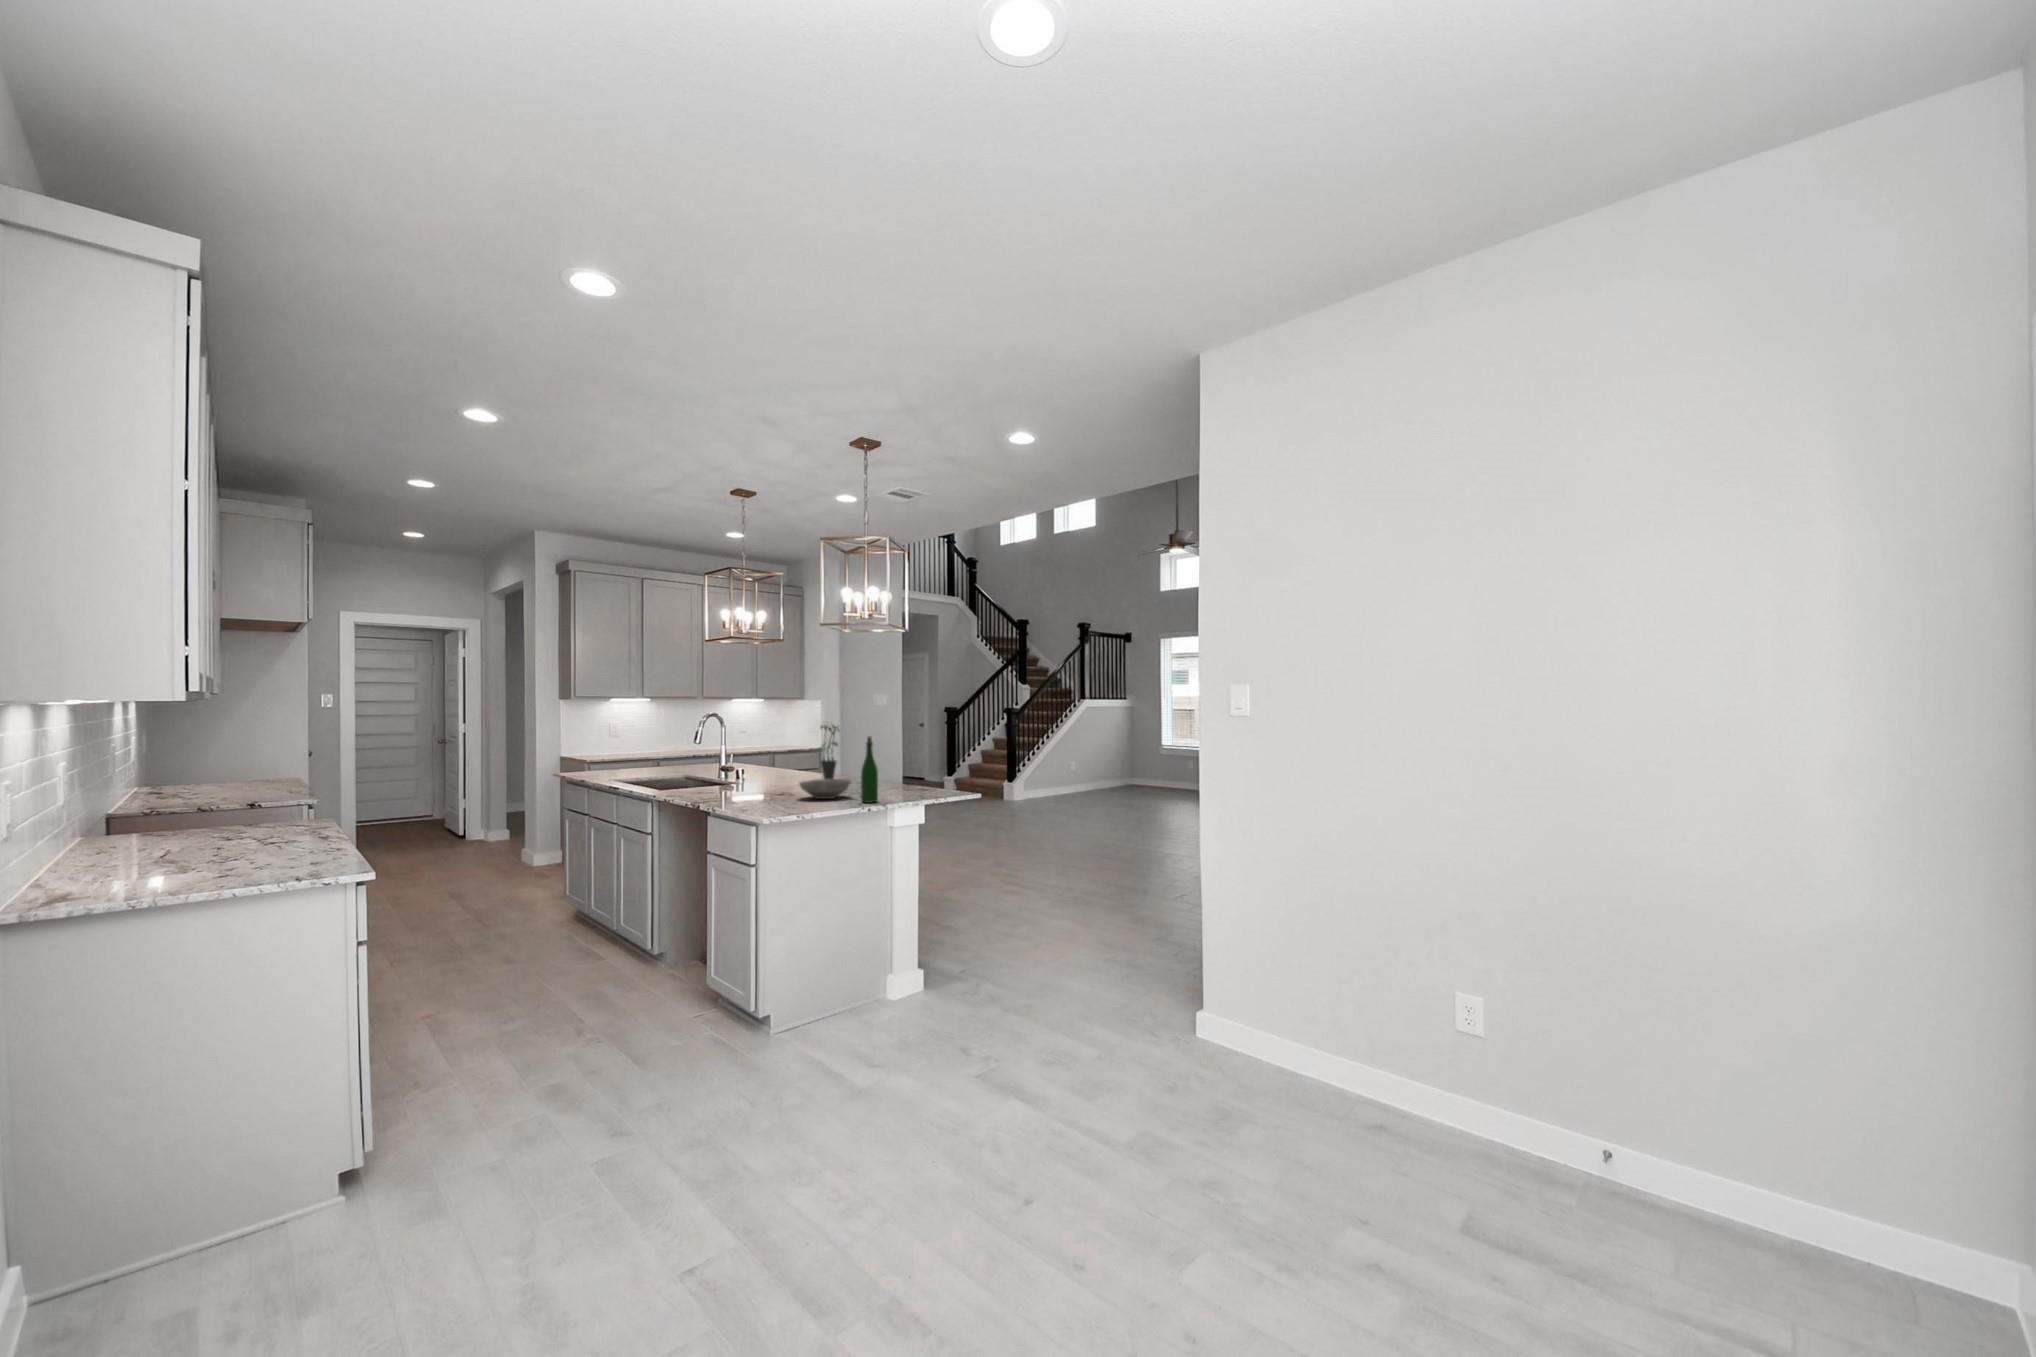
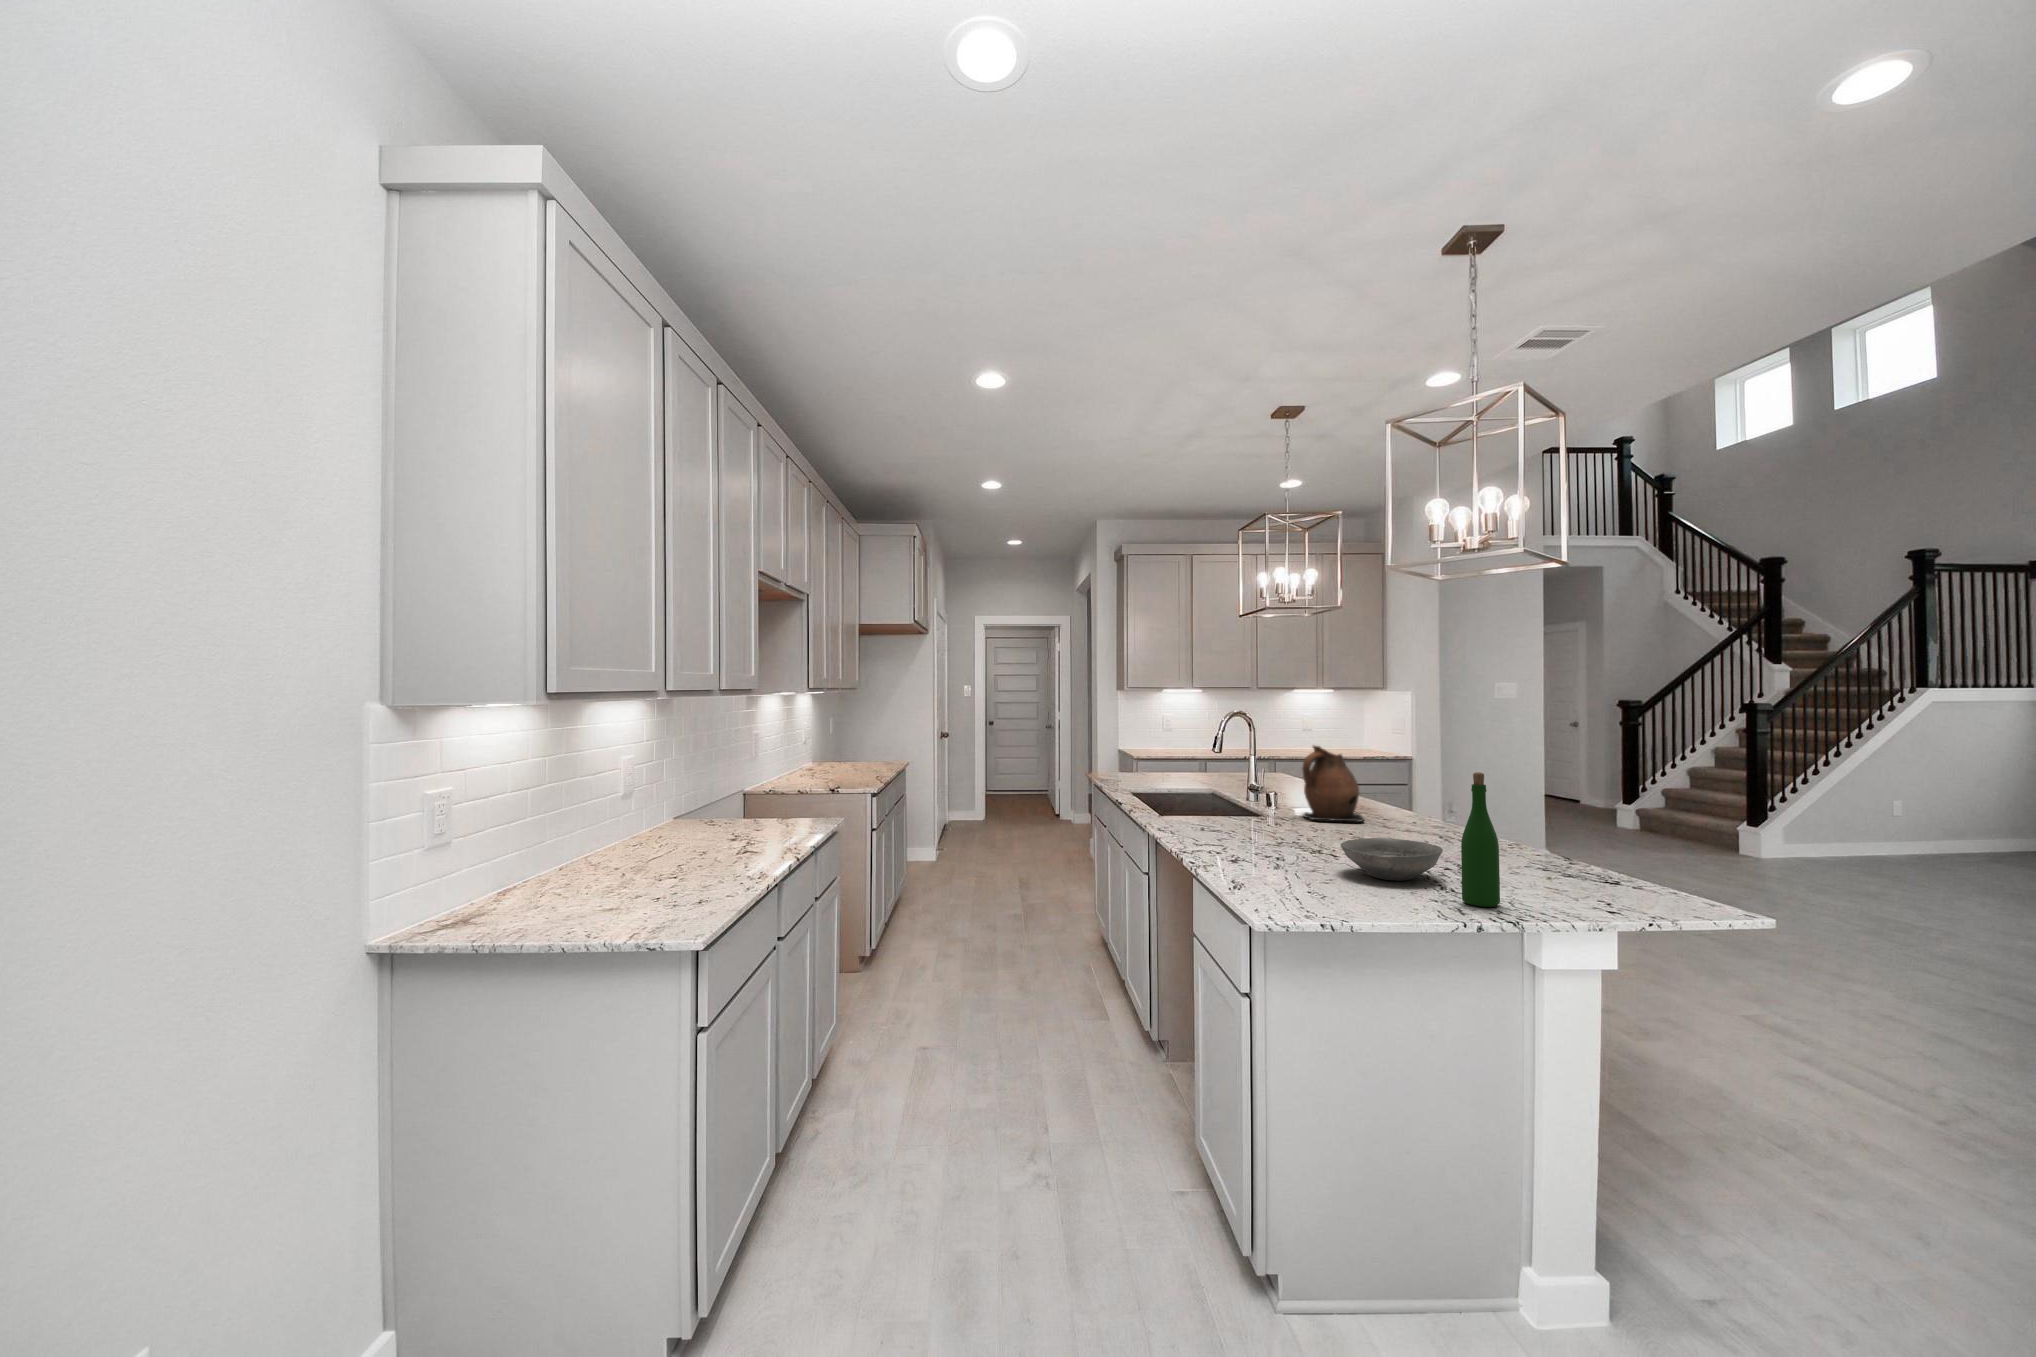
potted plant: present [818,725,840,779] -> none [1388,730,1435,831]
ceramic pitcher: none [760,734,803,782] -> present [1302,746,1364,822]

